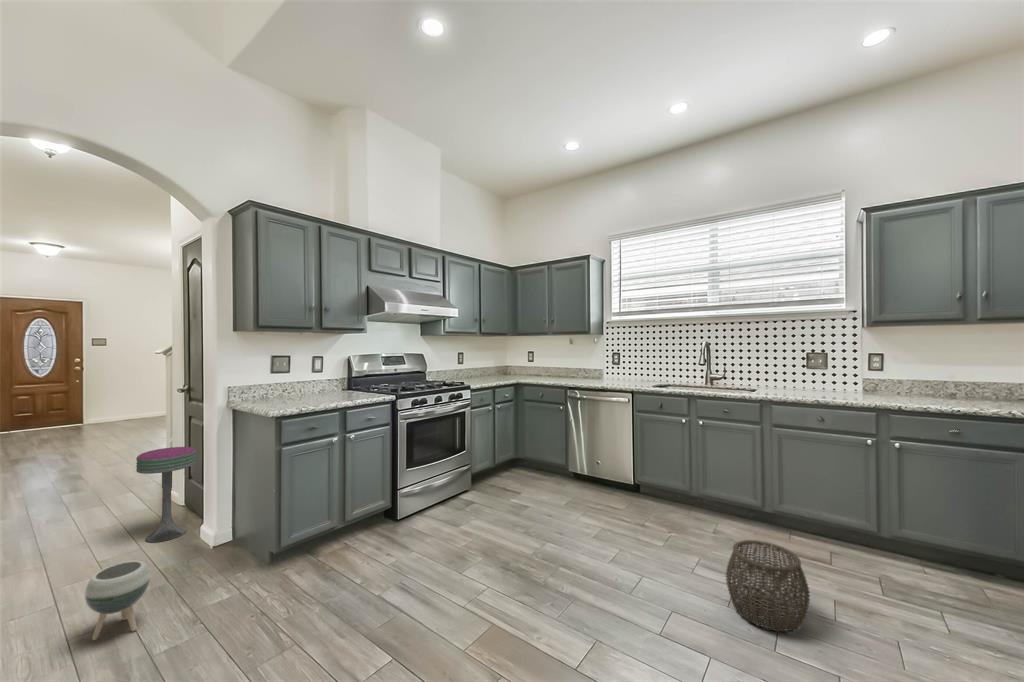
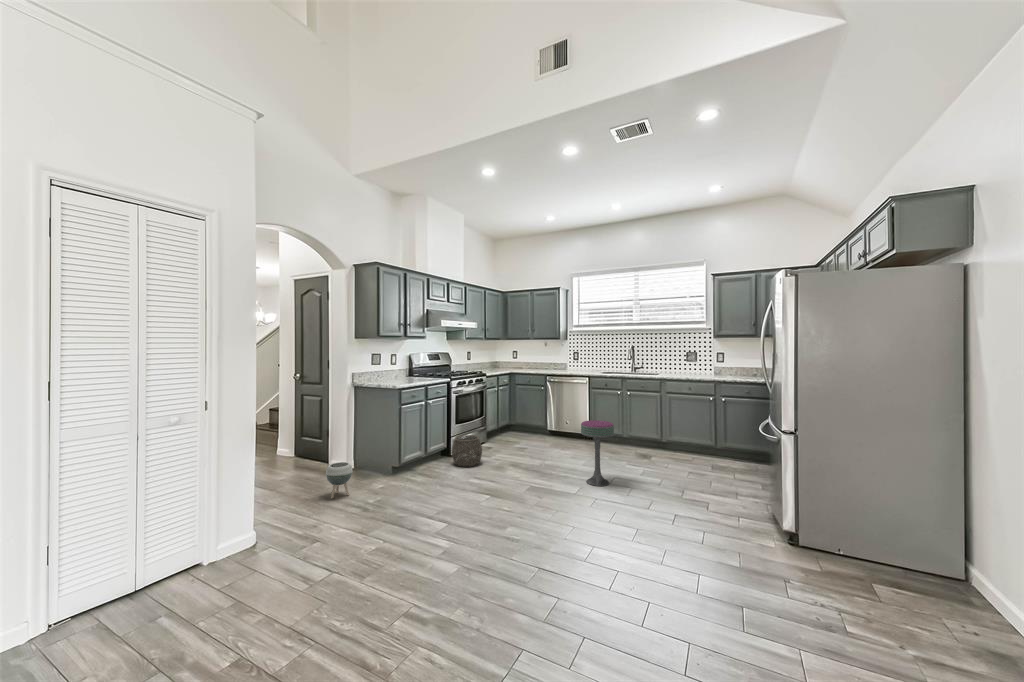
bar stool: present [136,447,196,542] -> present [581,420,614,486]
woven basket: present [726,540,810,633] -> present [452,435,482,467]

